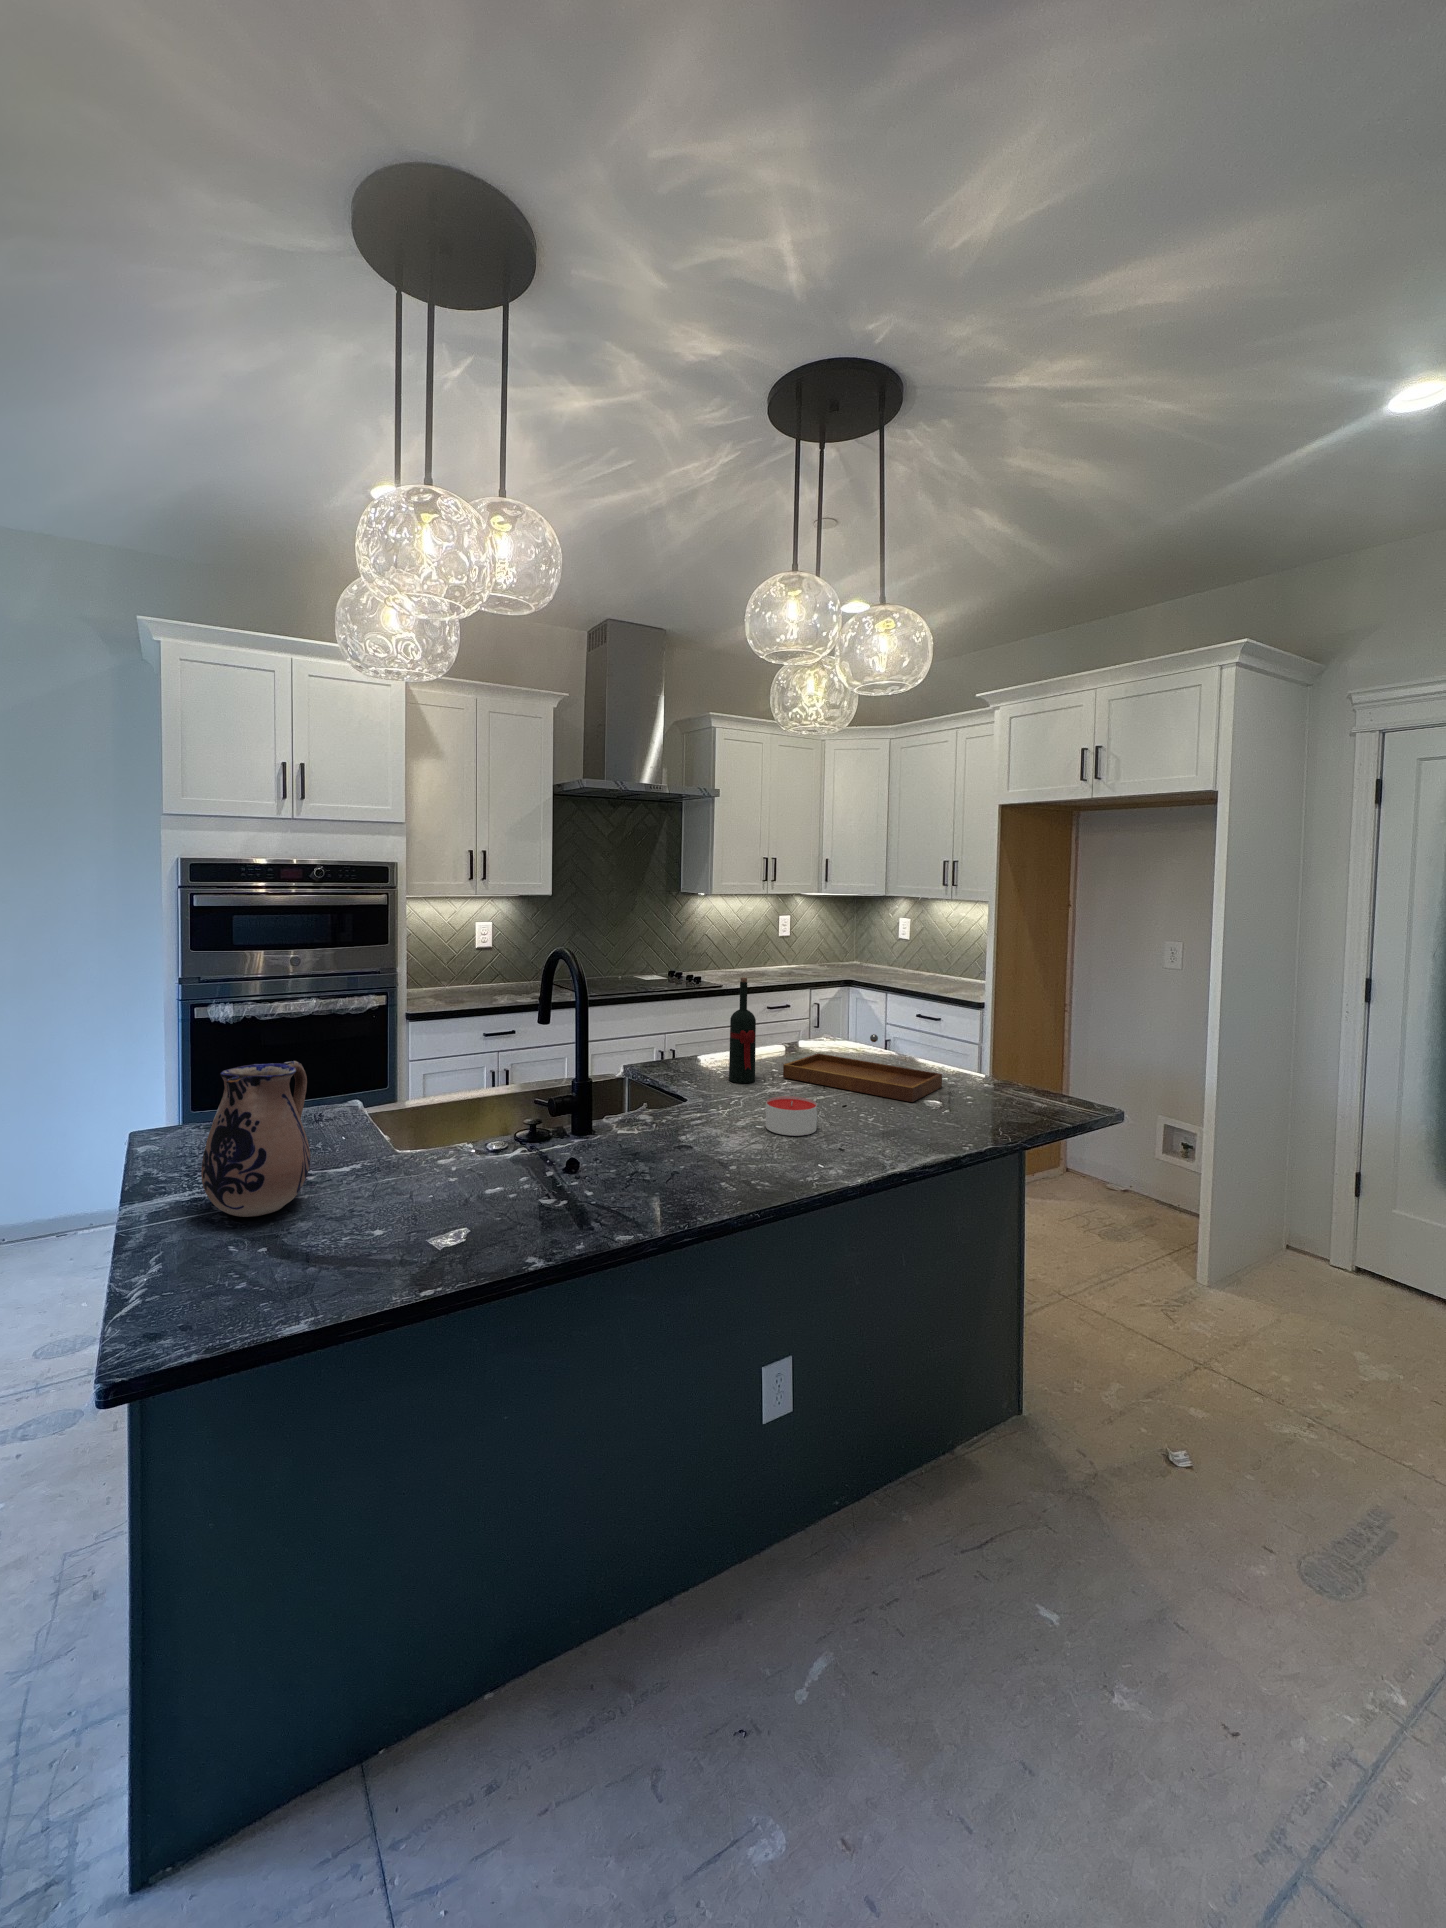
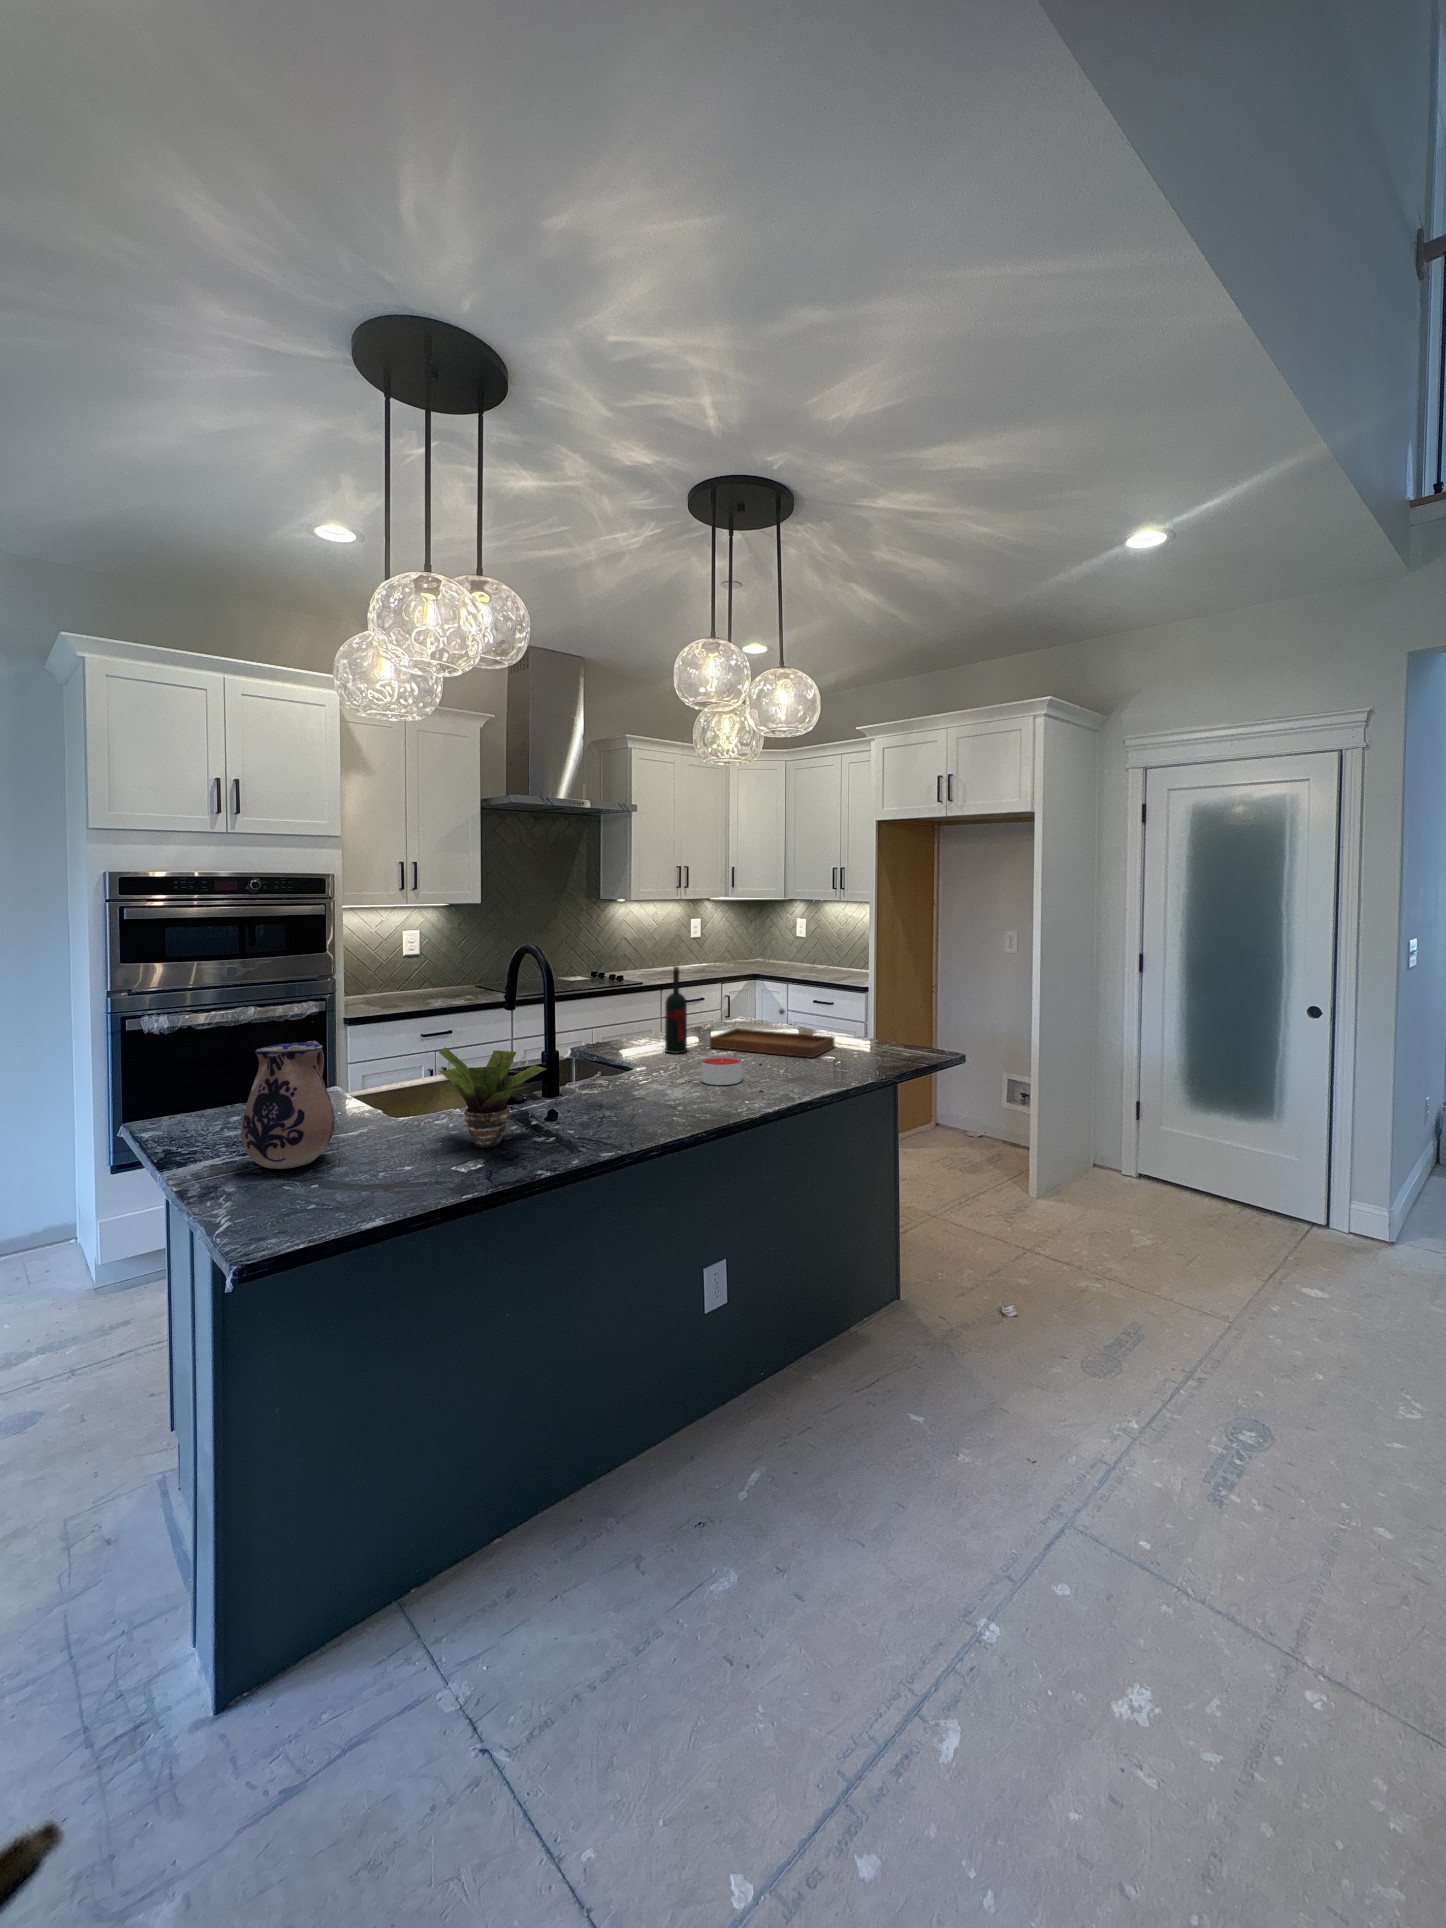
potted plant: none [425,1078,560,1208] -> present [439,1047,546,1148]

